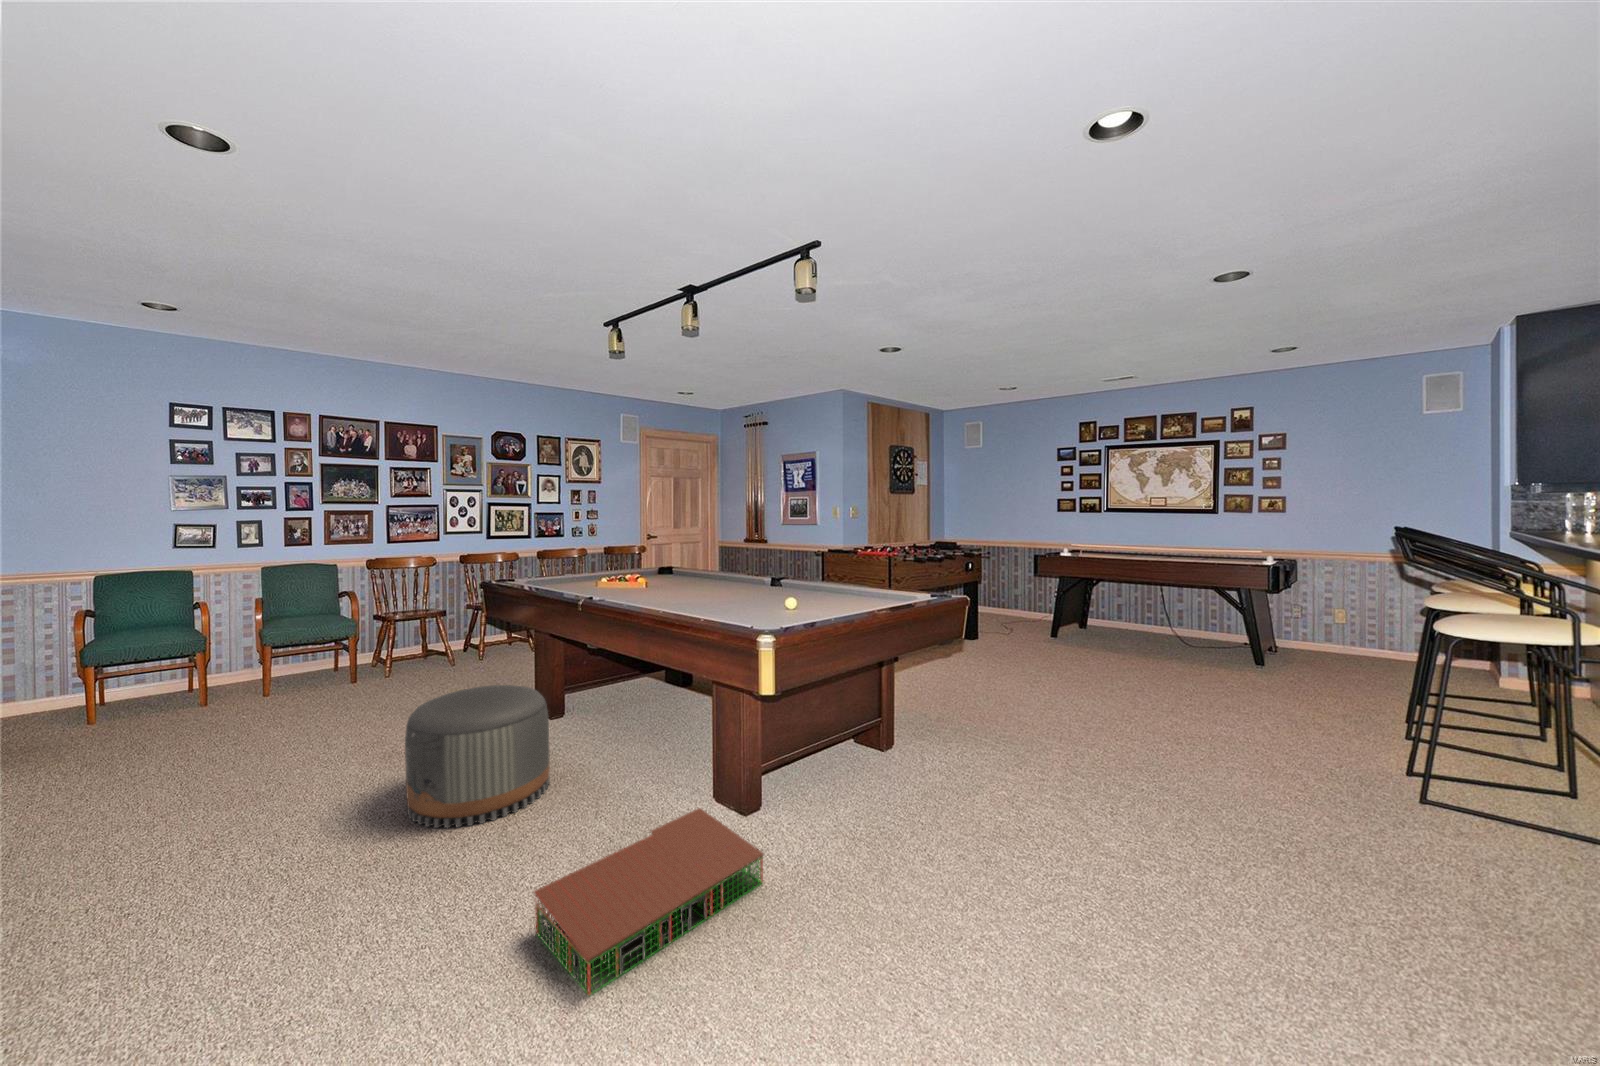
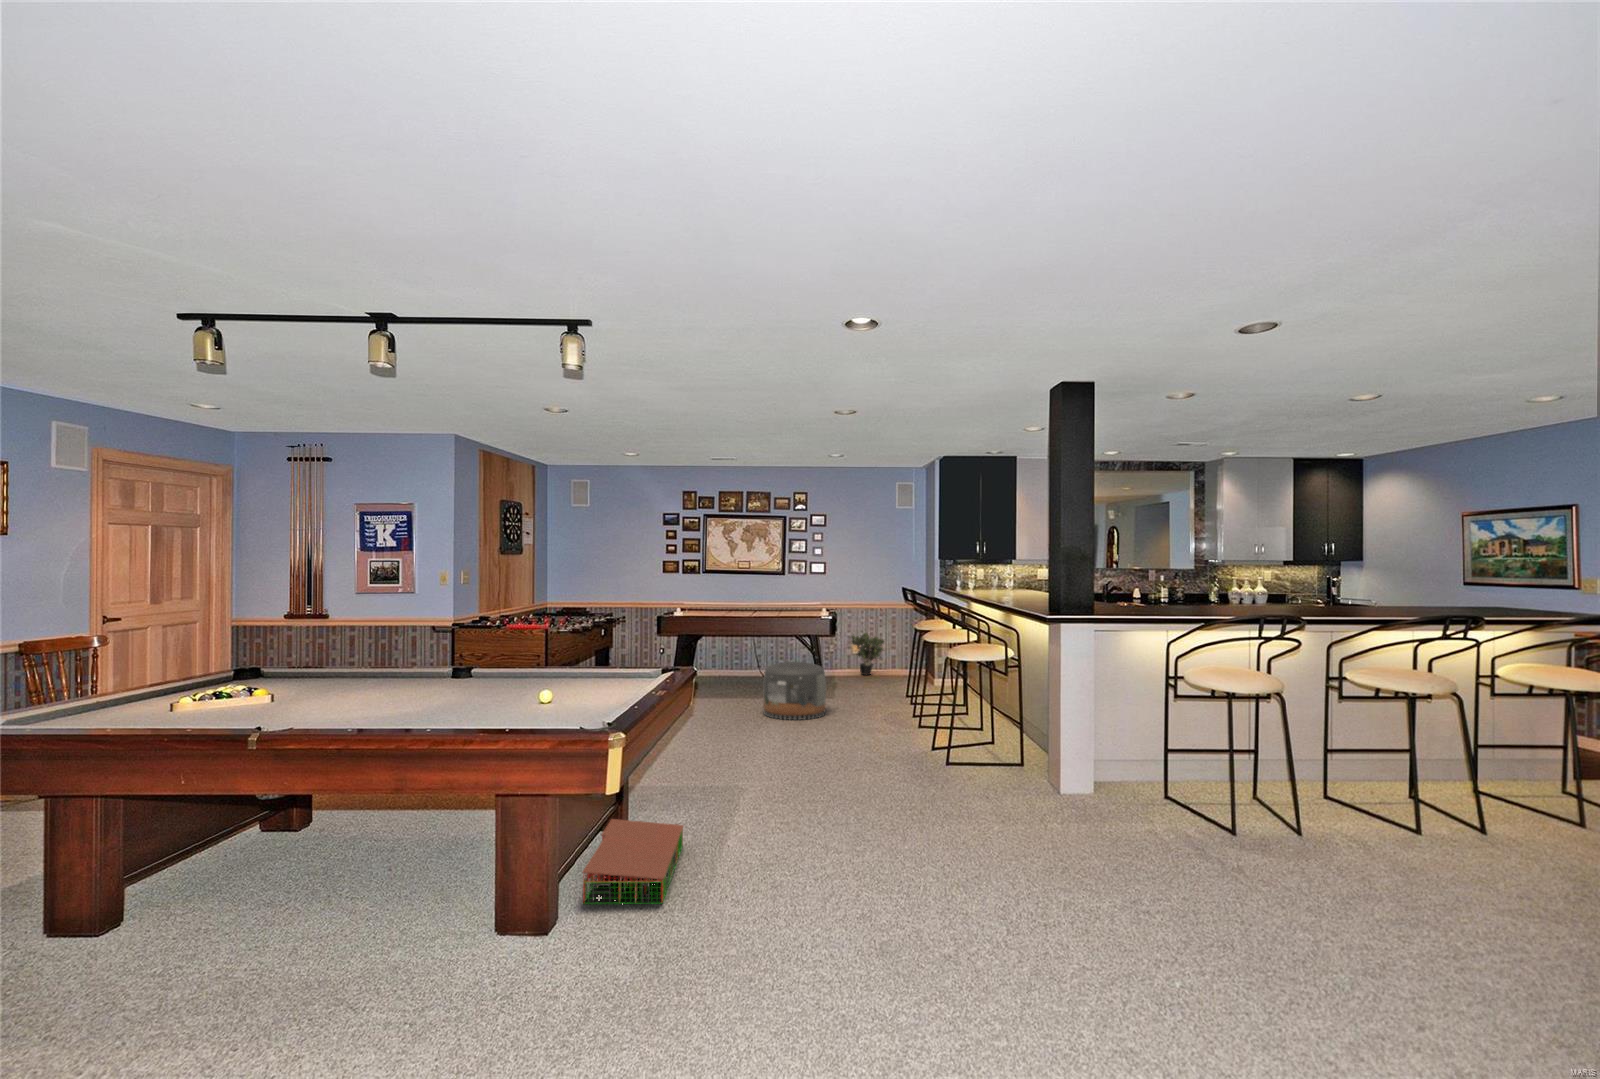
potted plant: none [1315,597,1385,658] -> present [851,633,884,675]
pouf: present [405,685,550,828] -> present [763,662,826,720]

